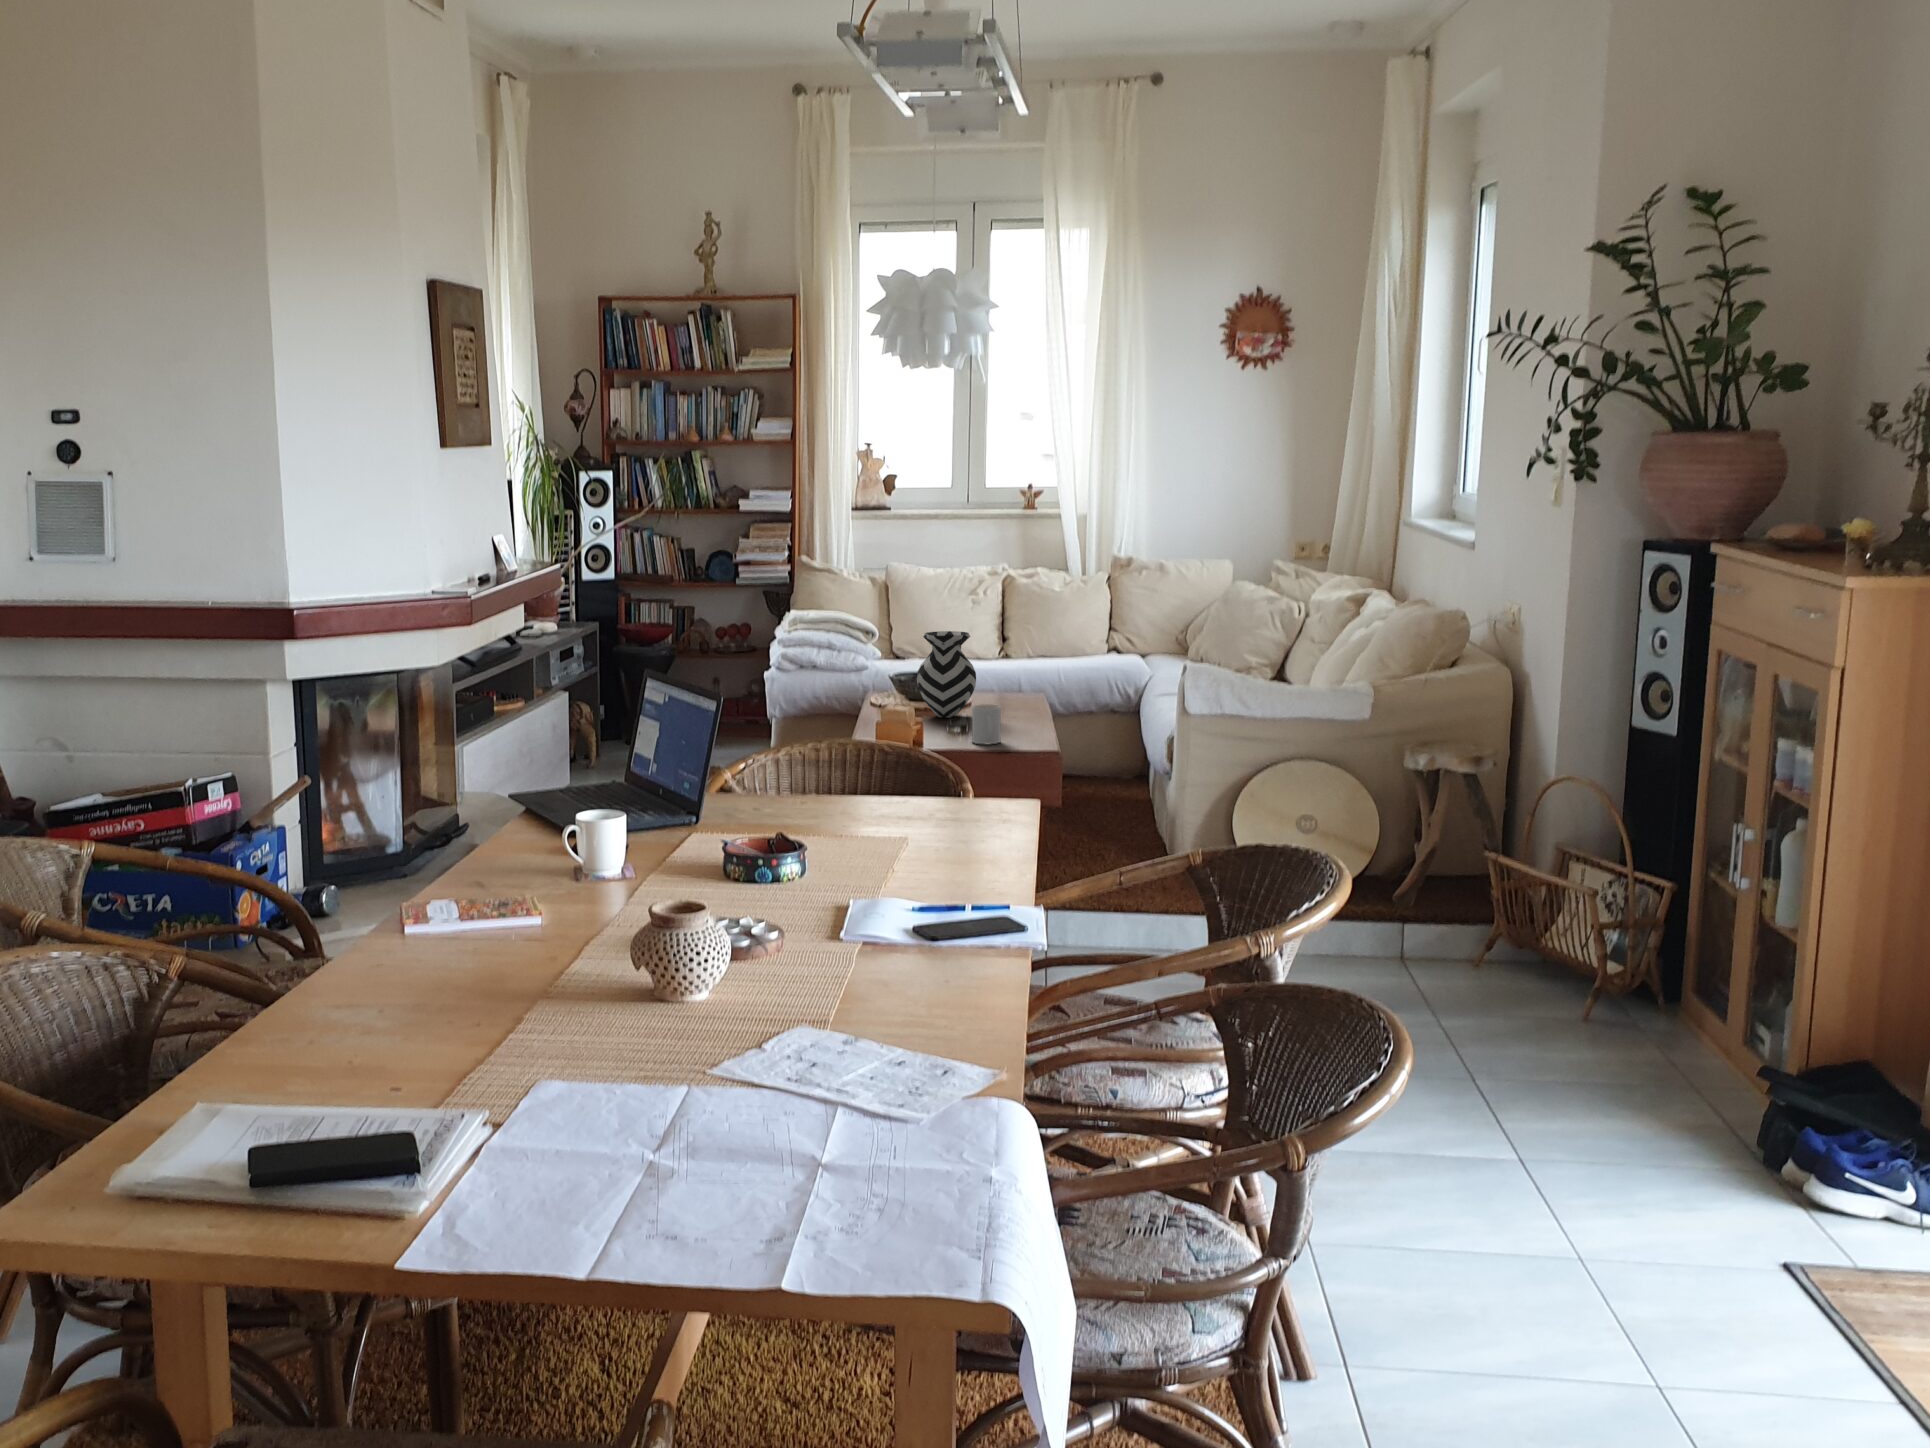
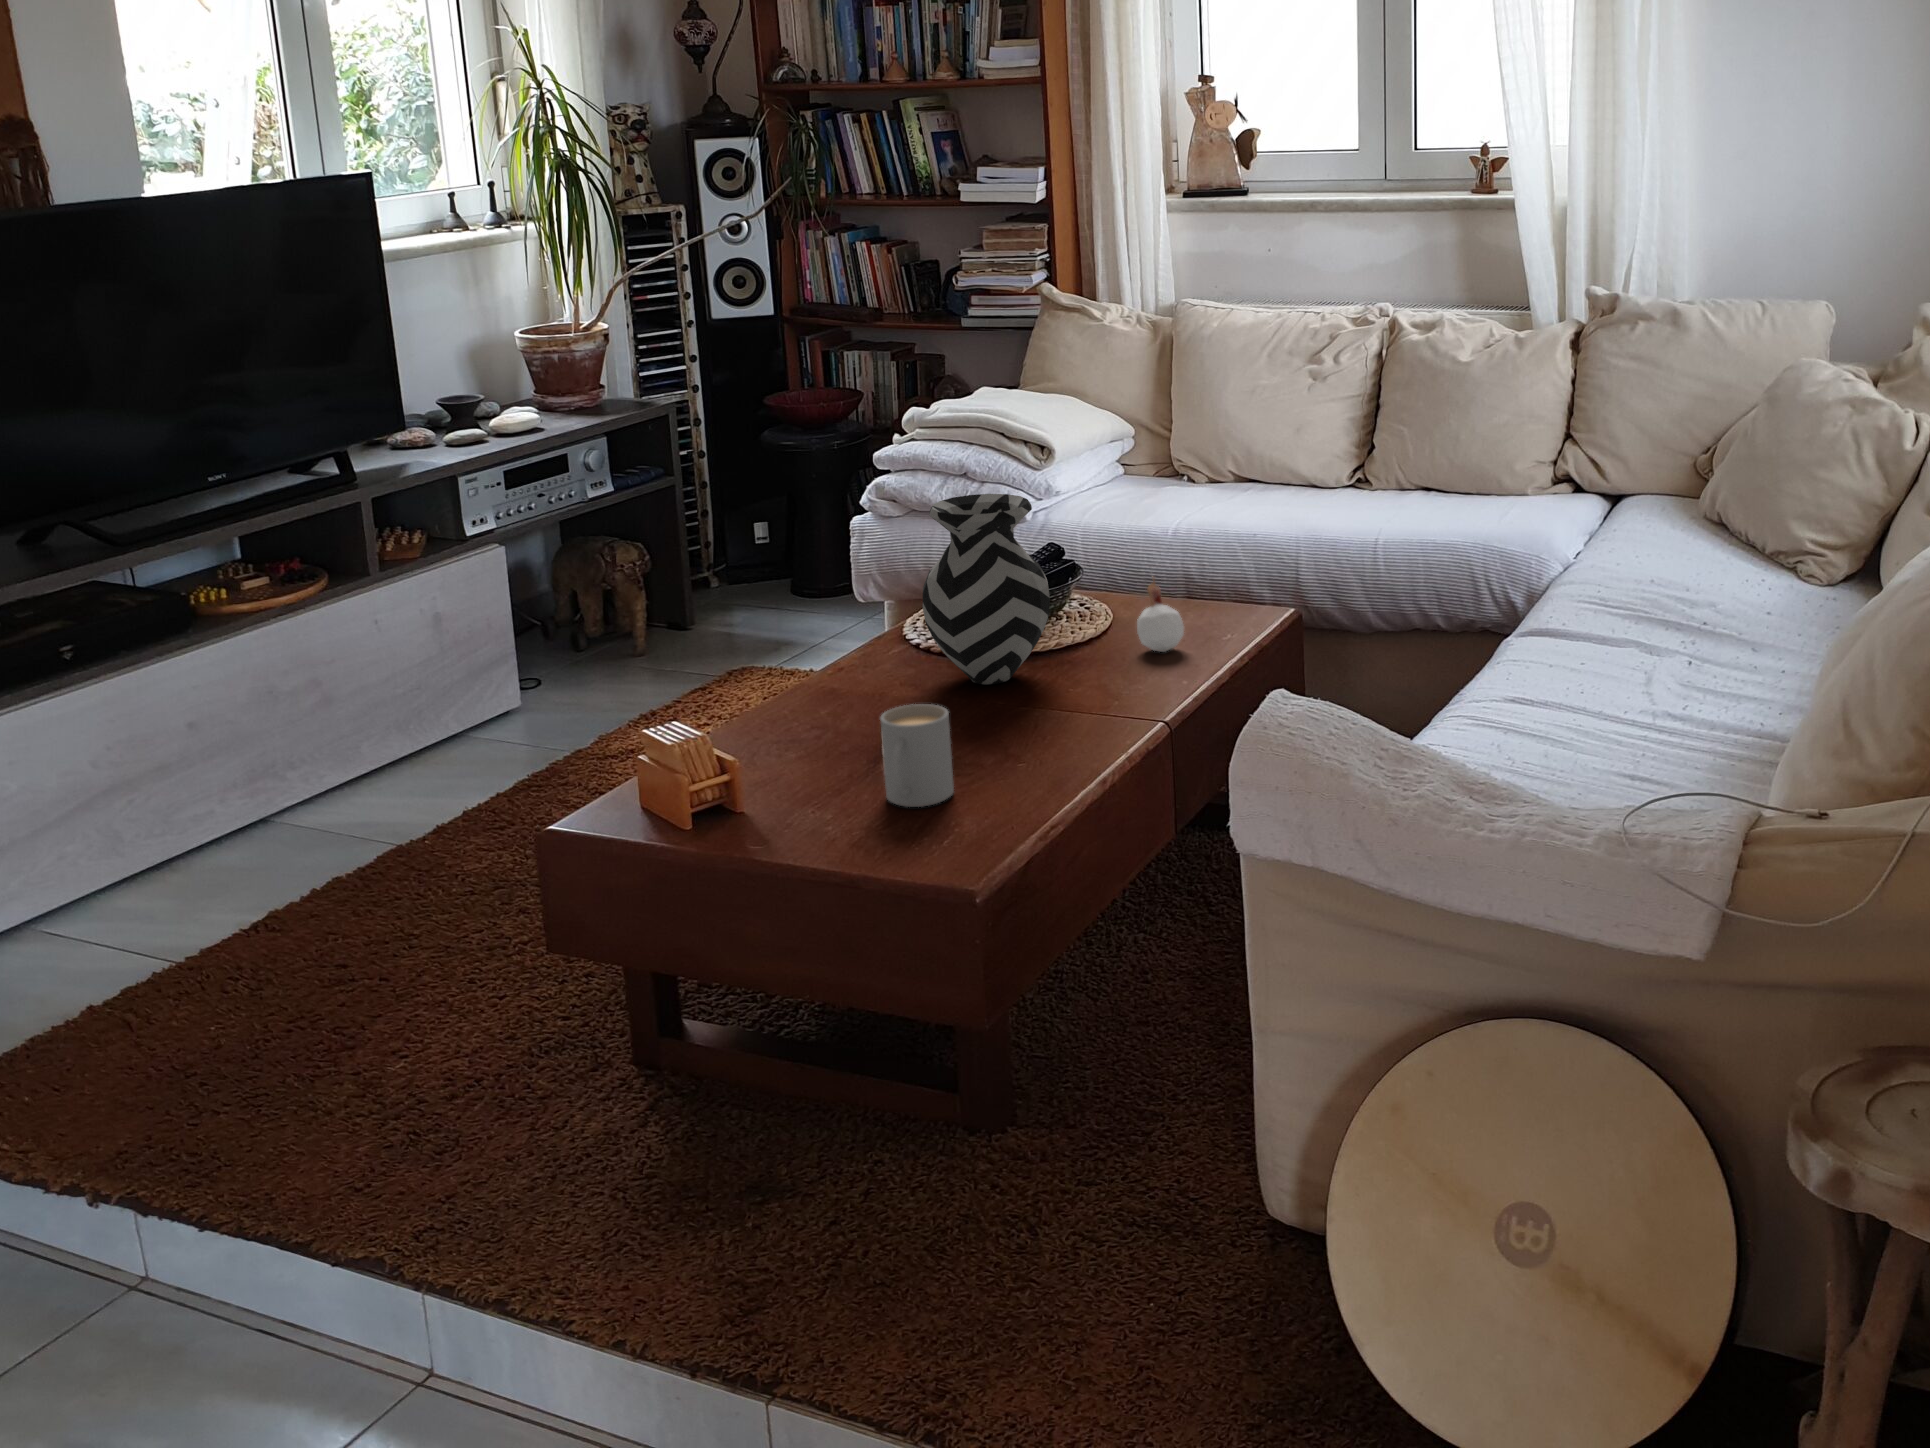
candle: none [996,668,1018,707] -> present [1137,576,1184,652]

